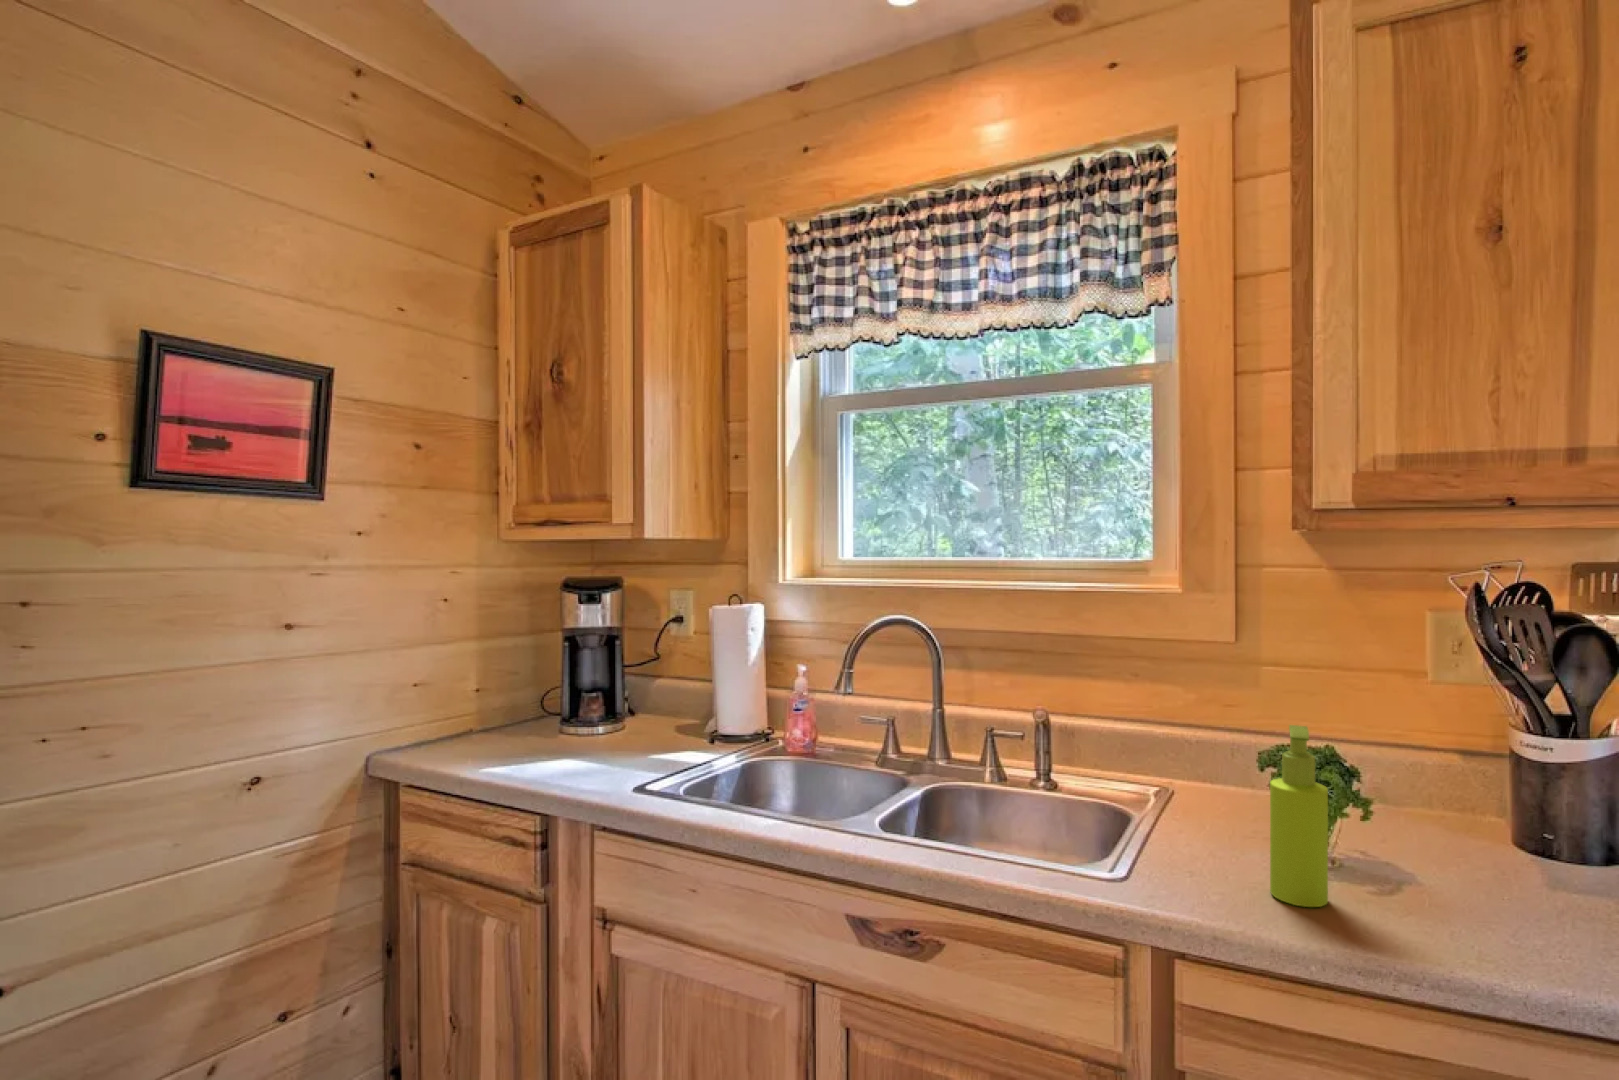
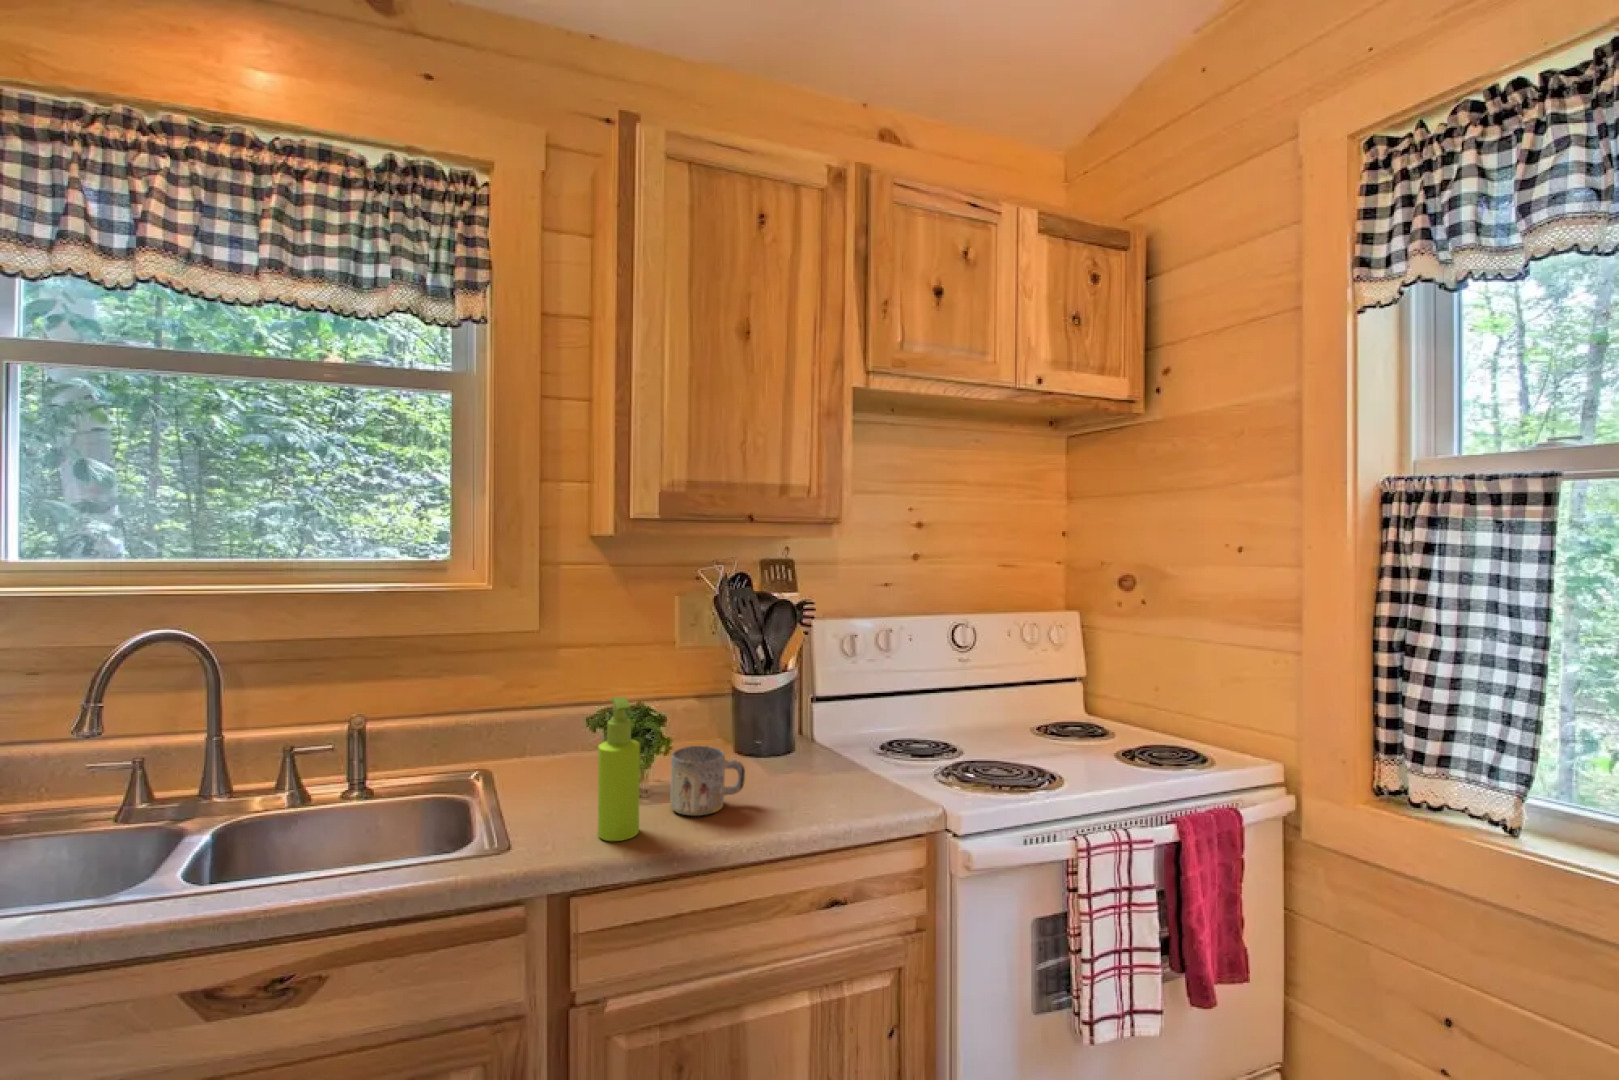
mug: none [1386,816,1518,917] -> present [670,746,745,816]

